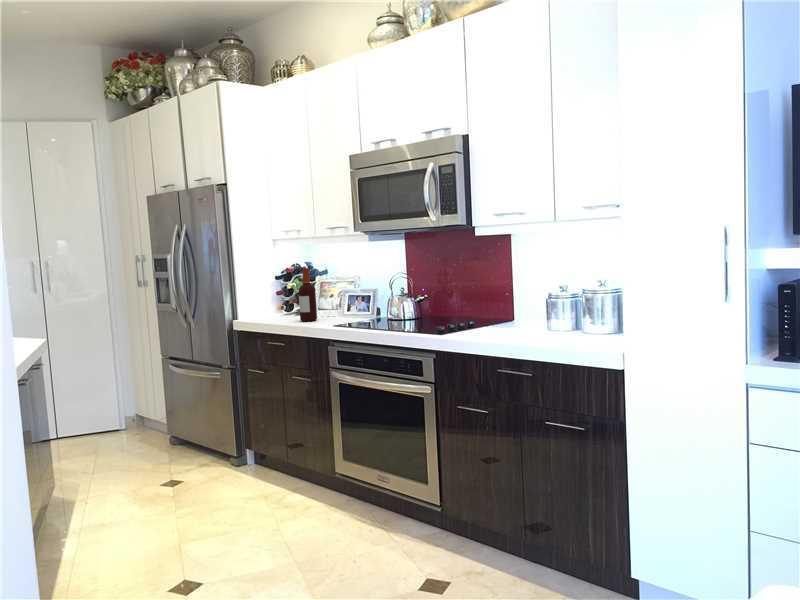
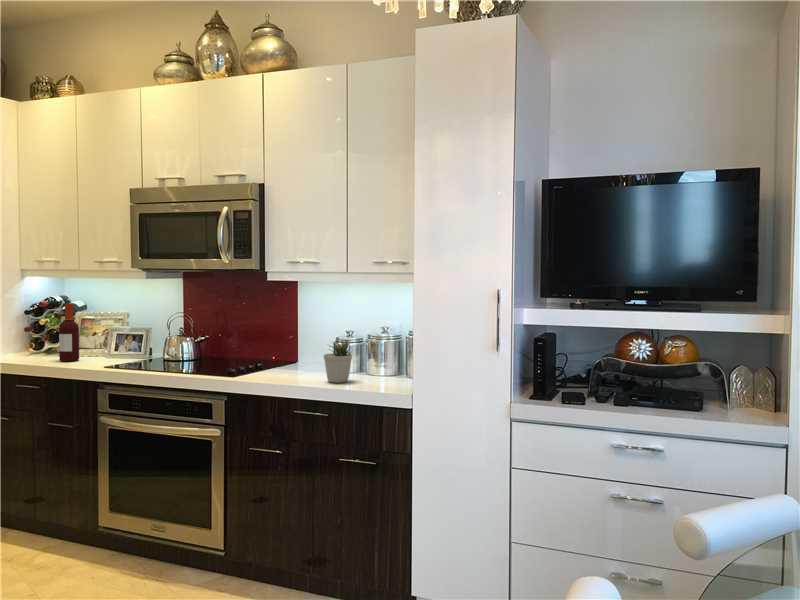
potted plant: none [528,291,562,341] -> present [324,339,352,383]

